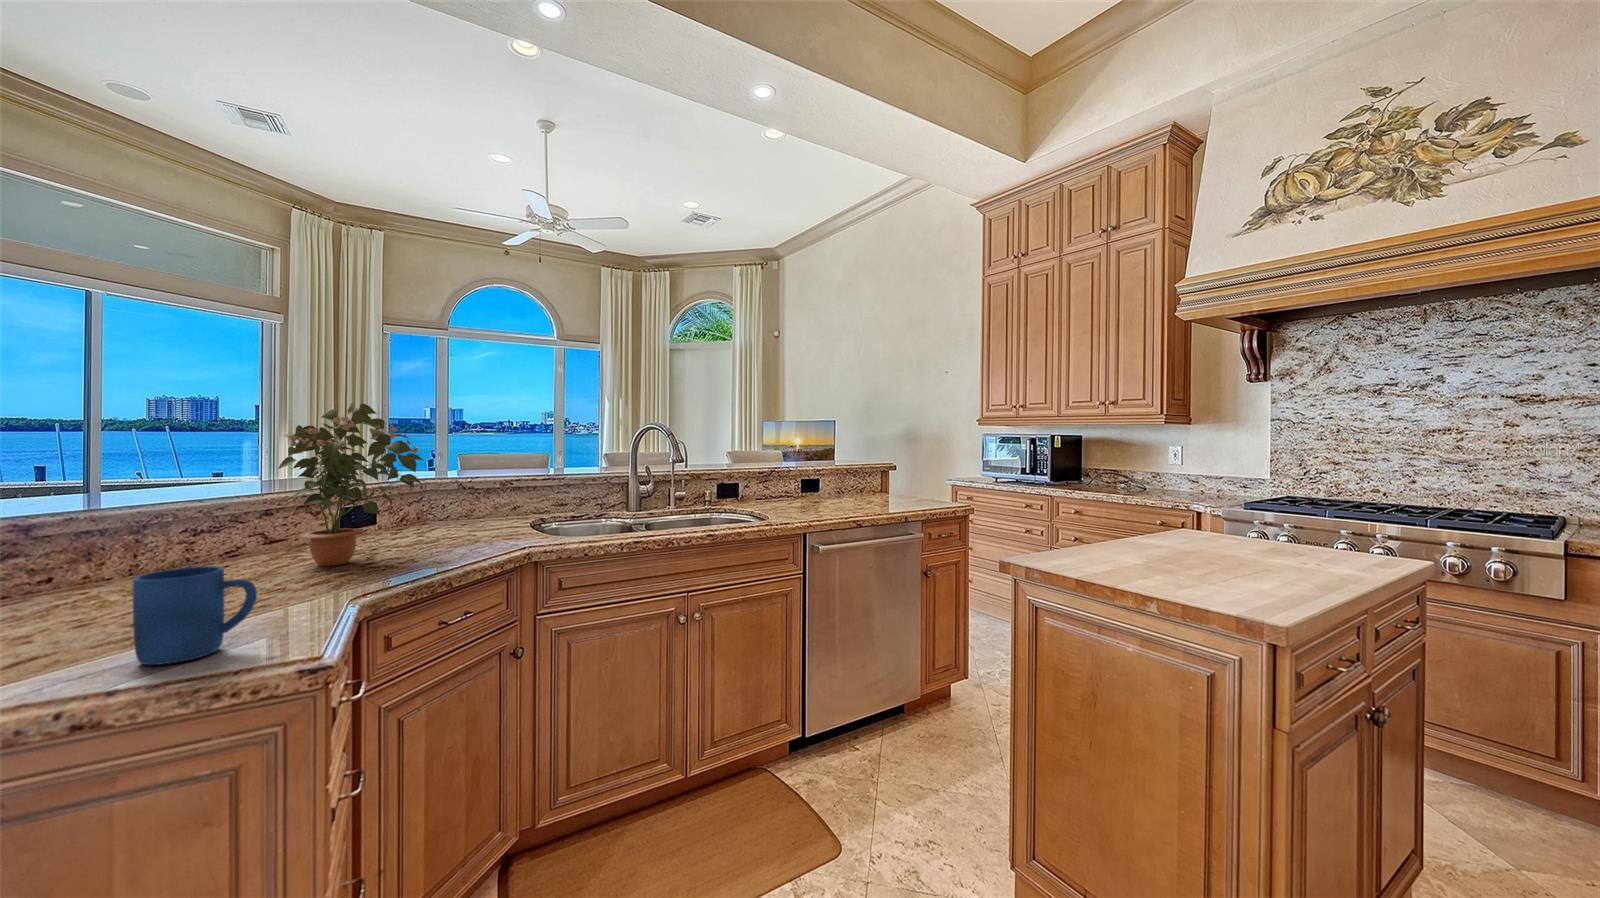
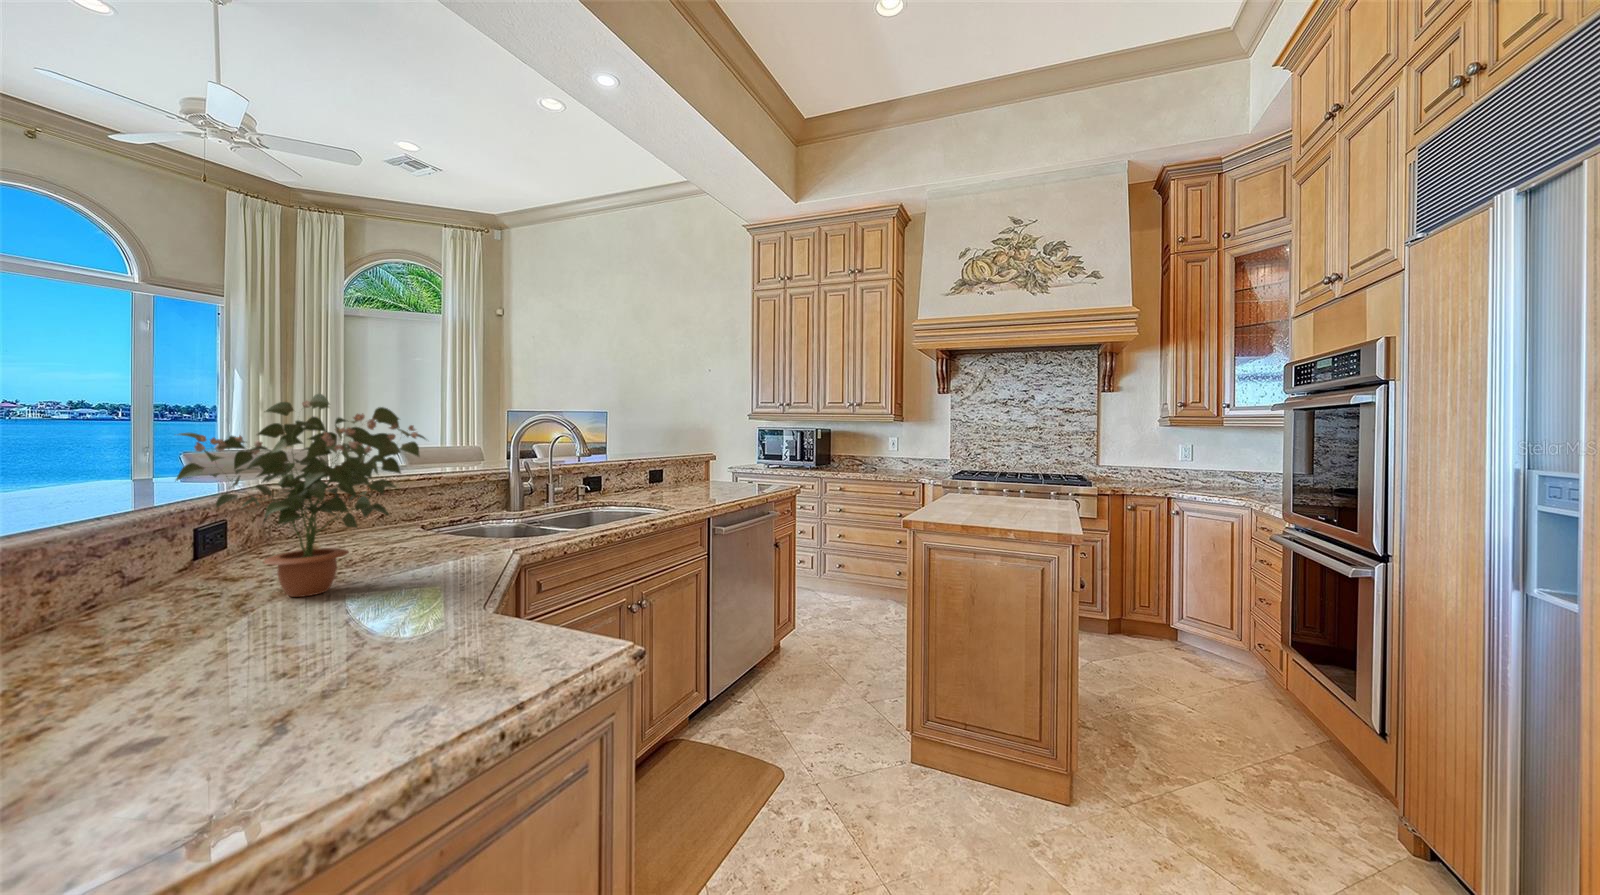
mug: present [133,566,257,665] -> none [440,580,537,689]

